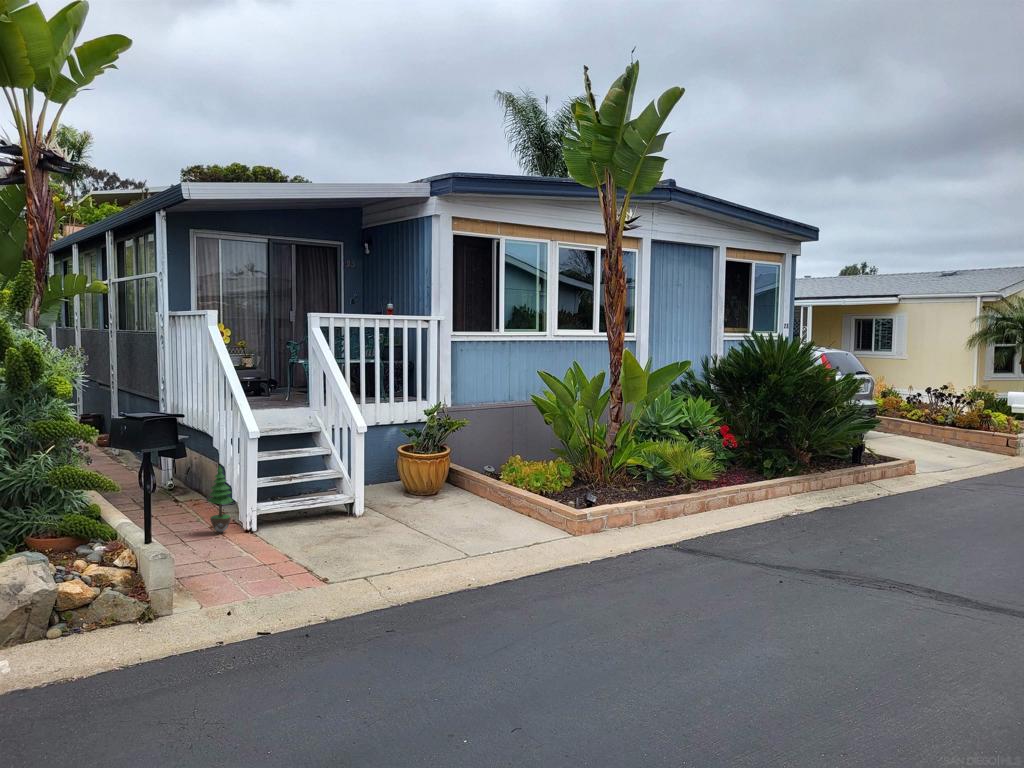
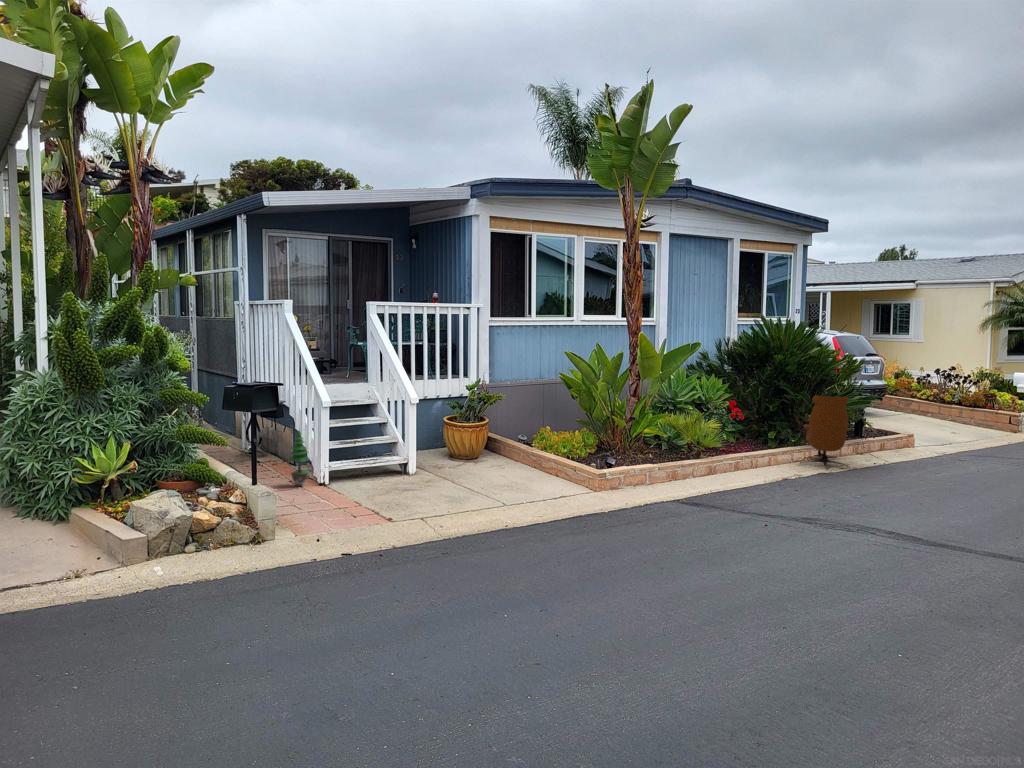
lounge chair: none [801,421,857,505] -> present [800,396,849,469]

